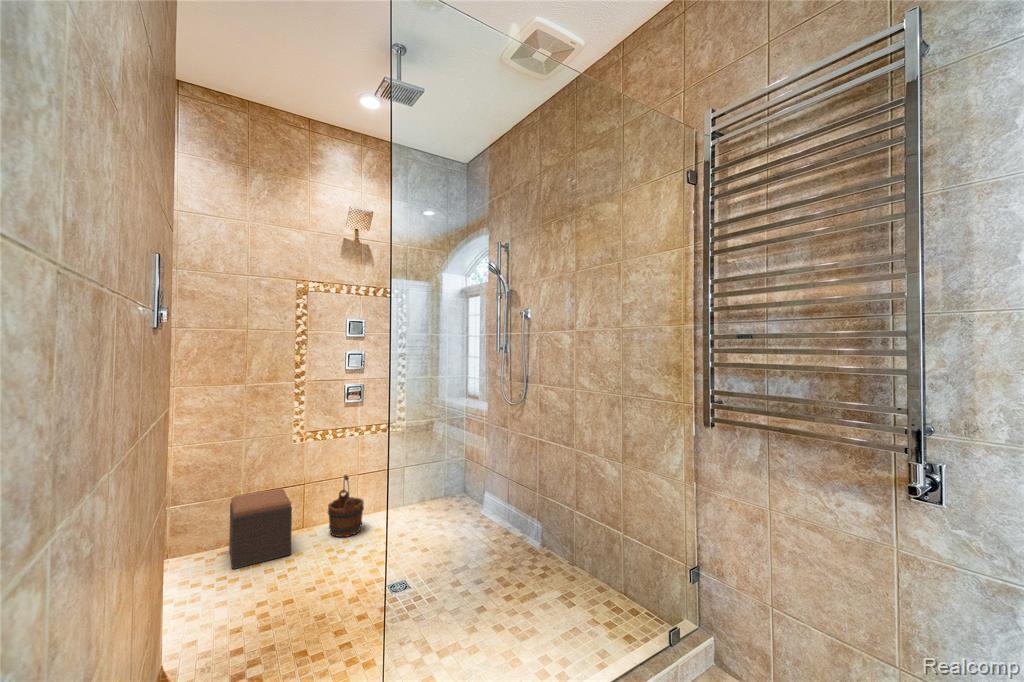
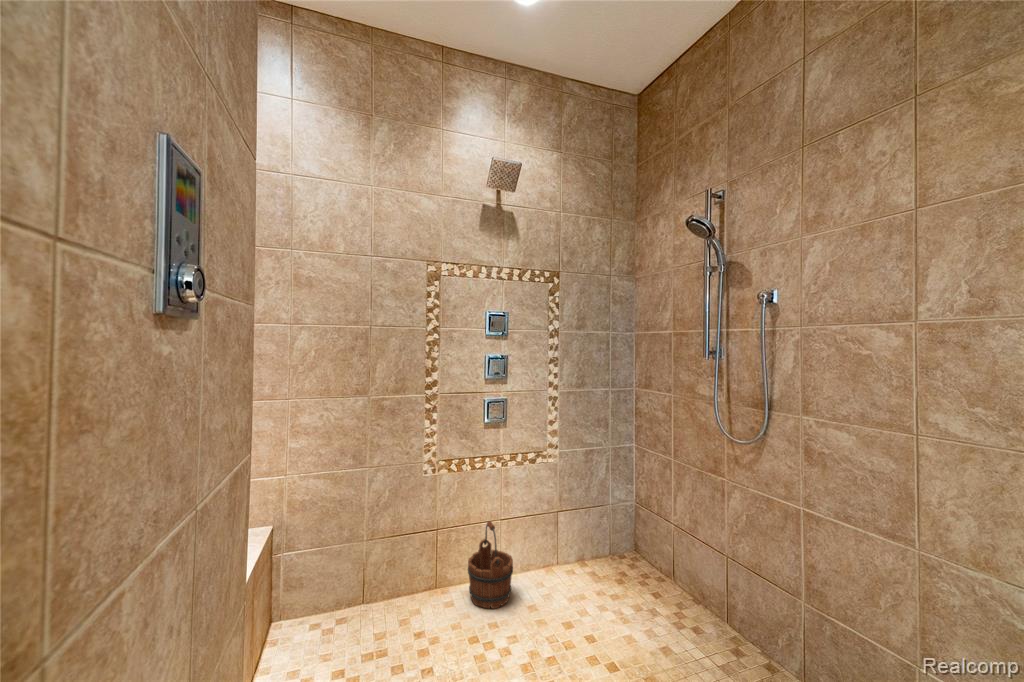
footstool: present [229,489,292,569] -> none [351,536,429,652]

